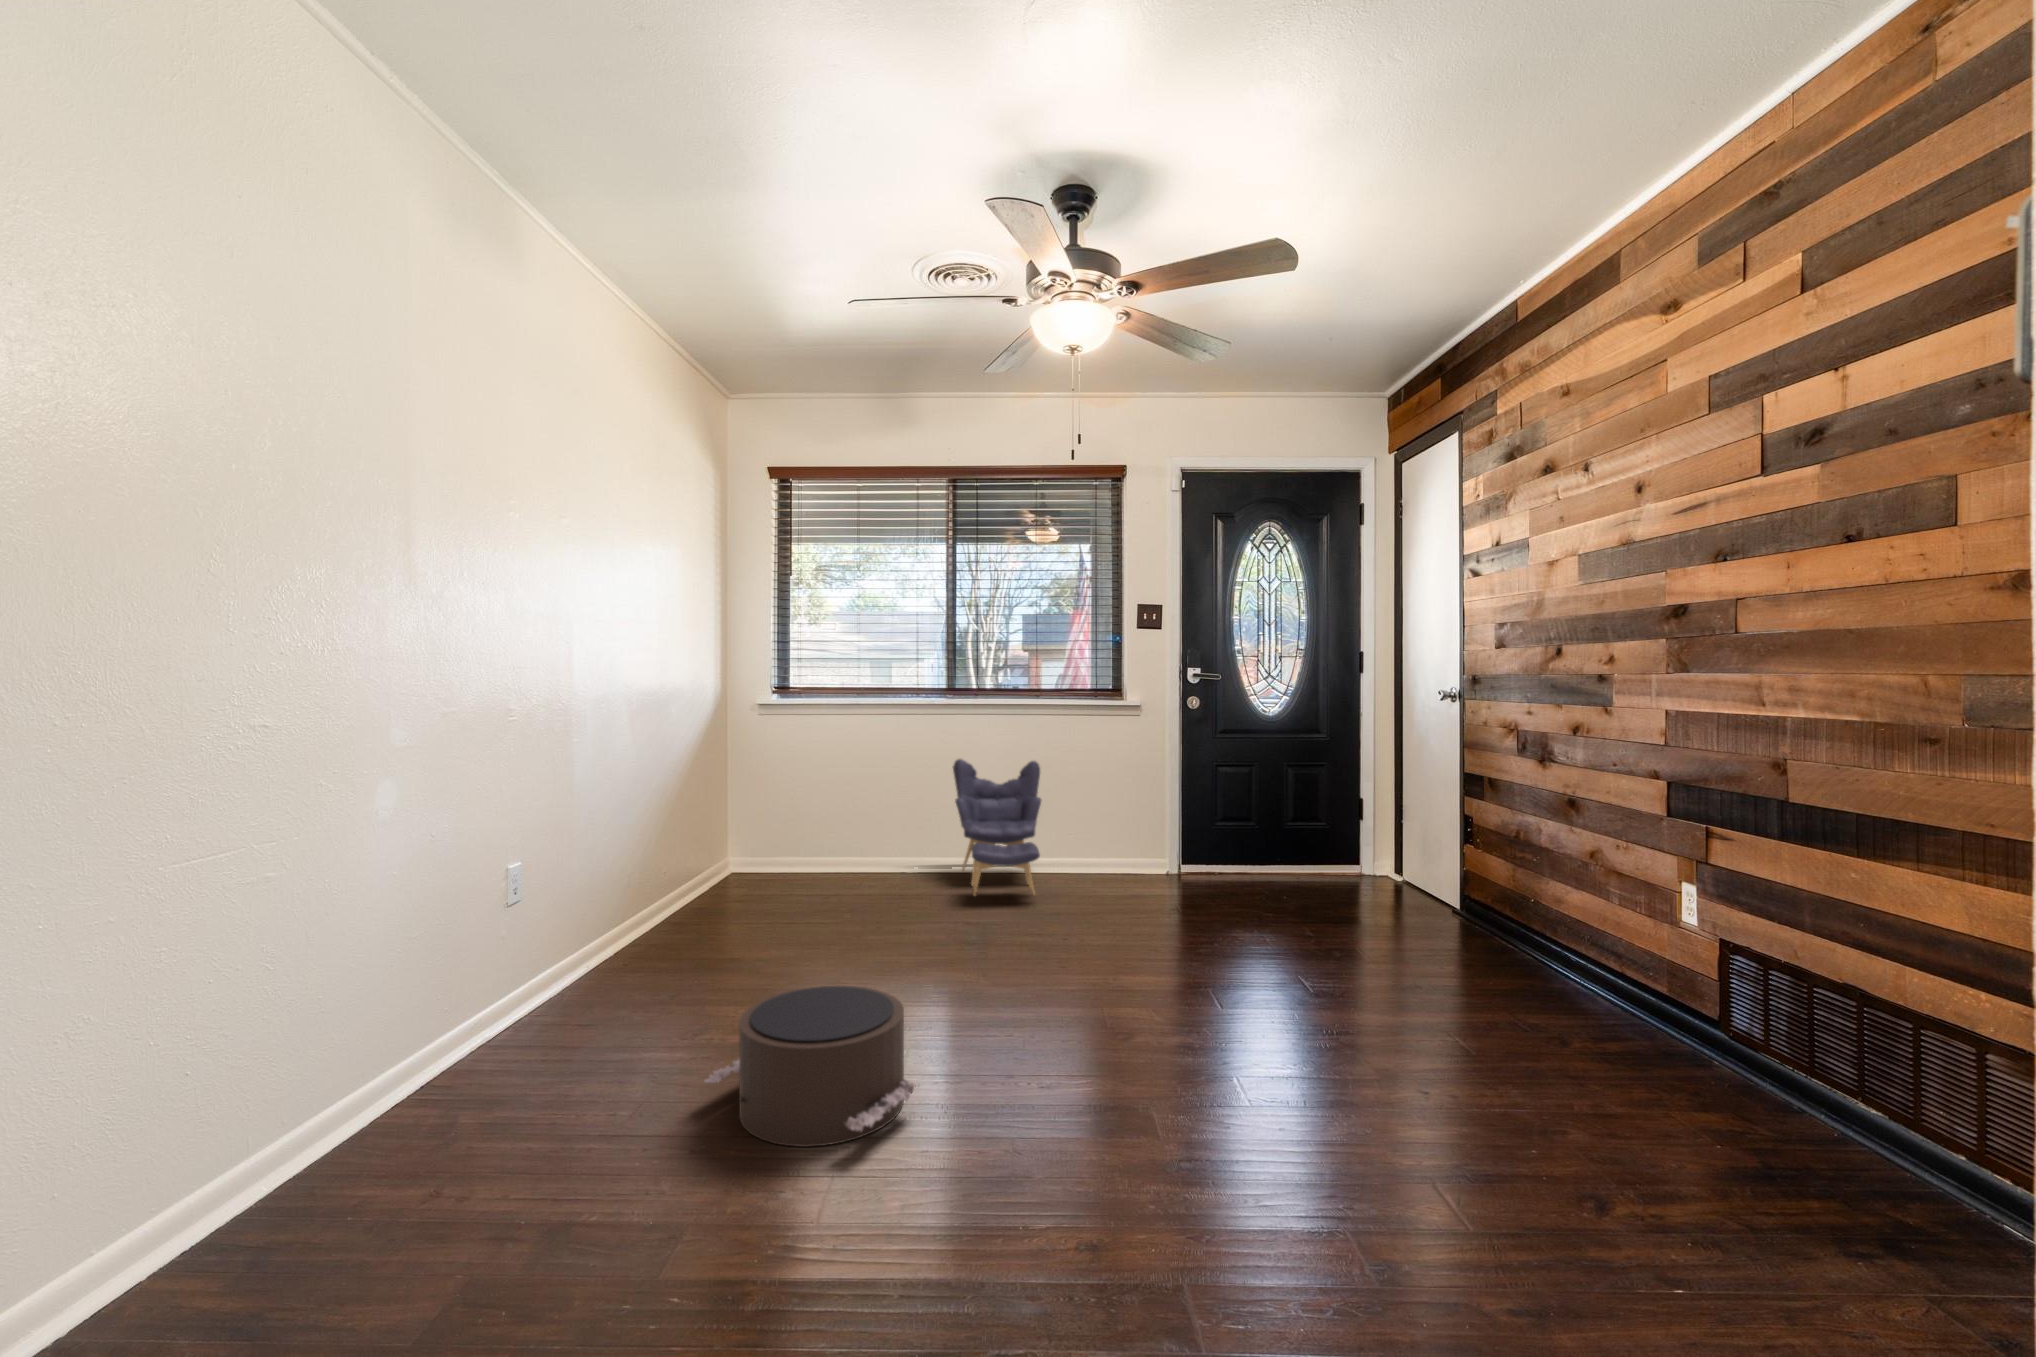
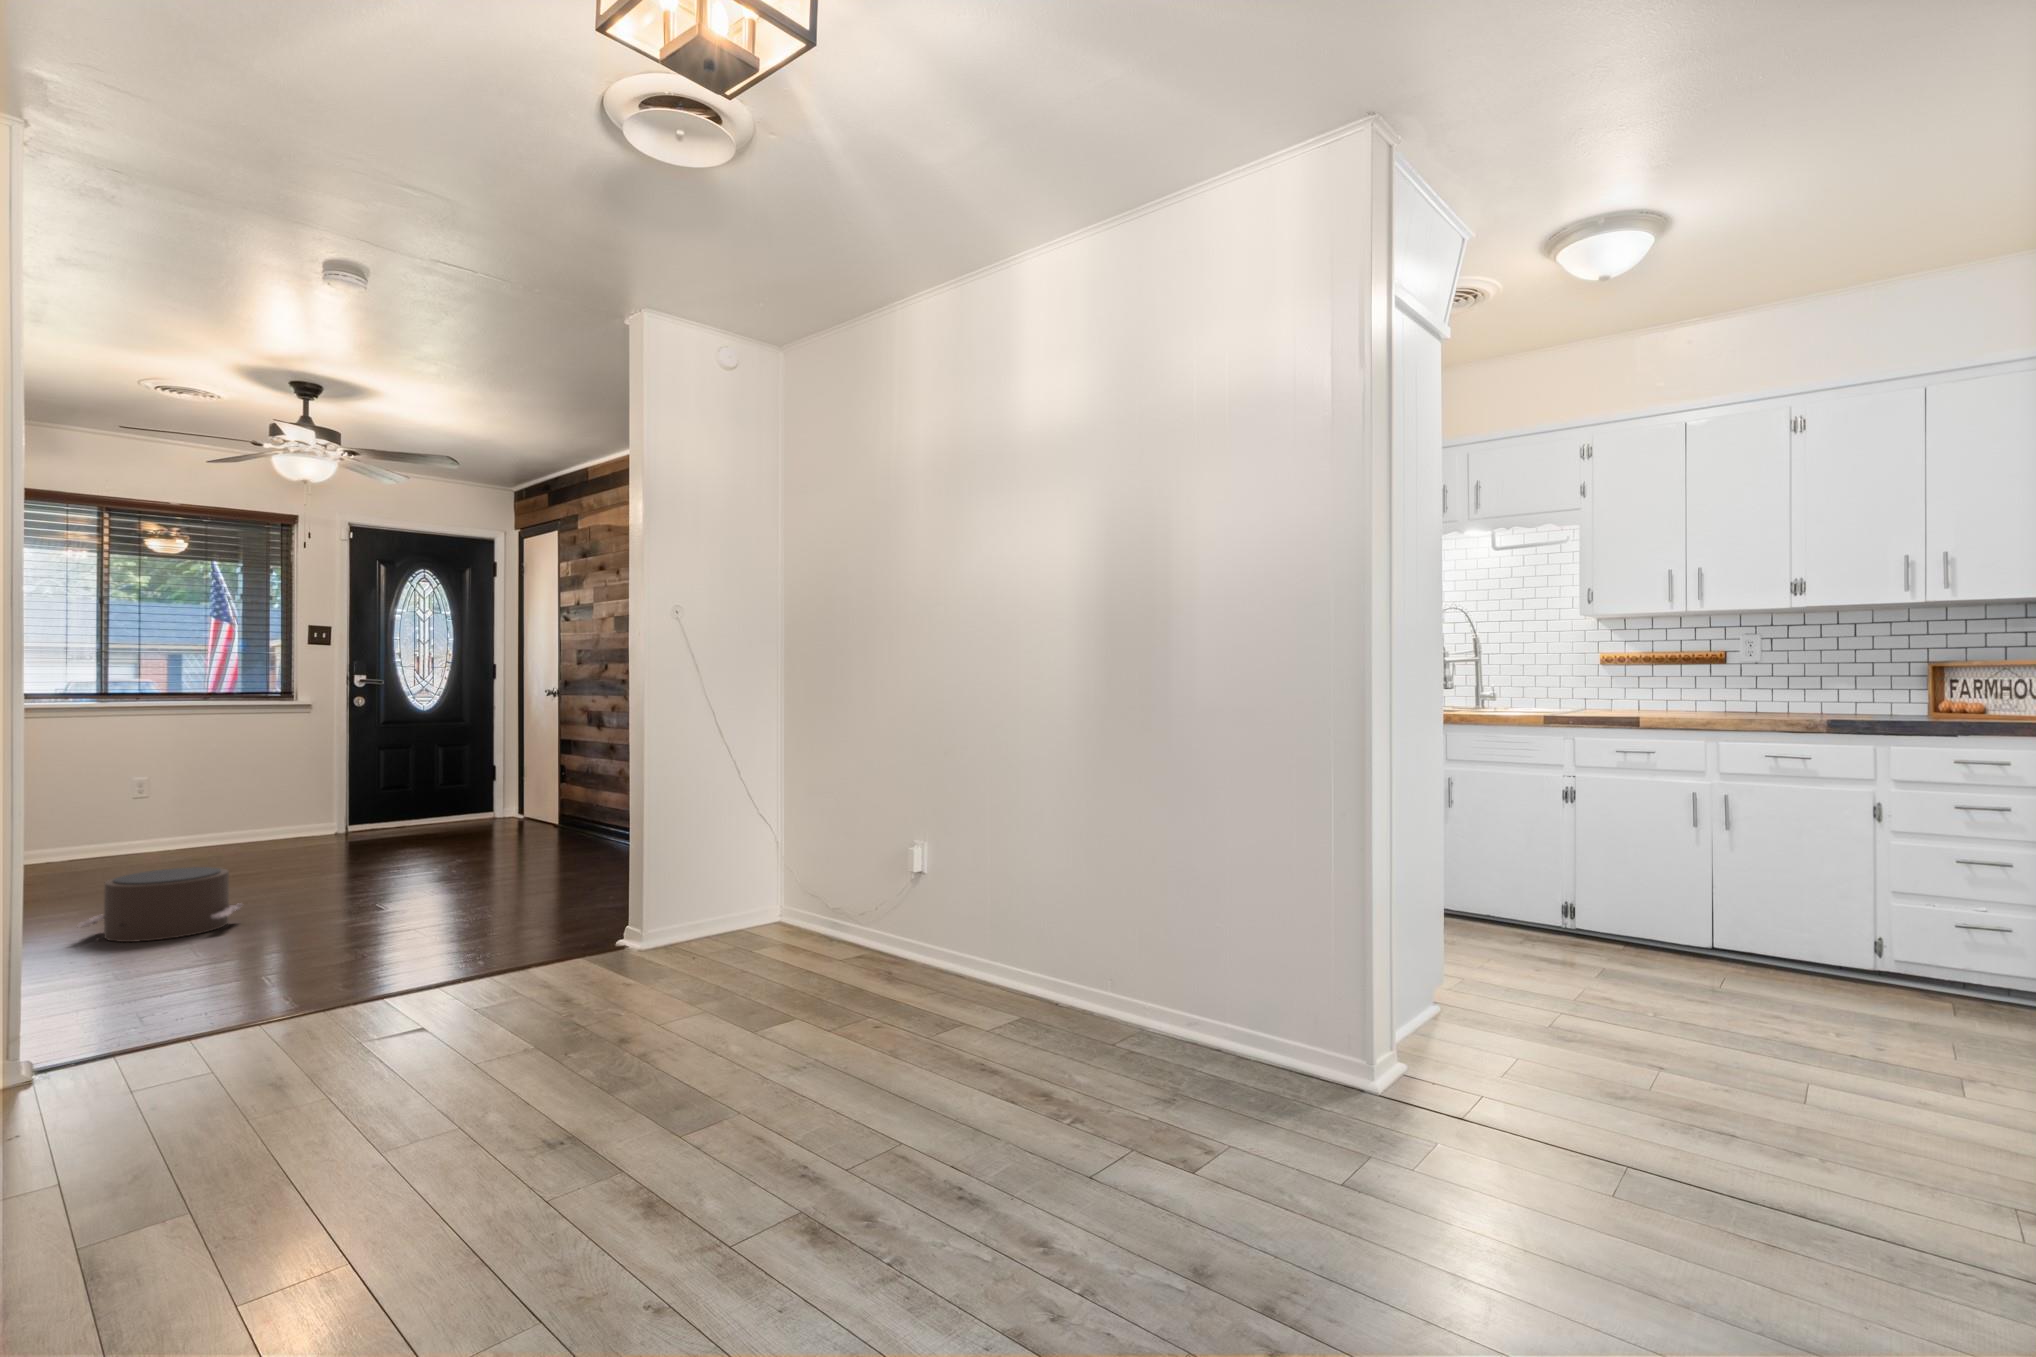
armchair: present [953,759,1041,894] -> none [112,747,235,859]

